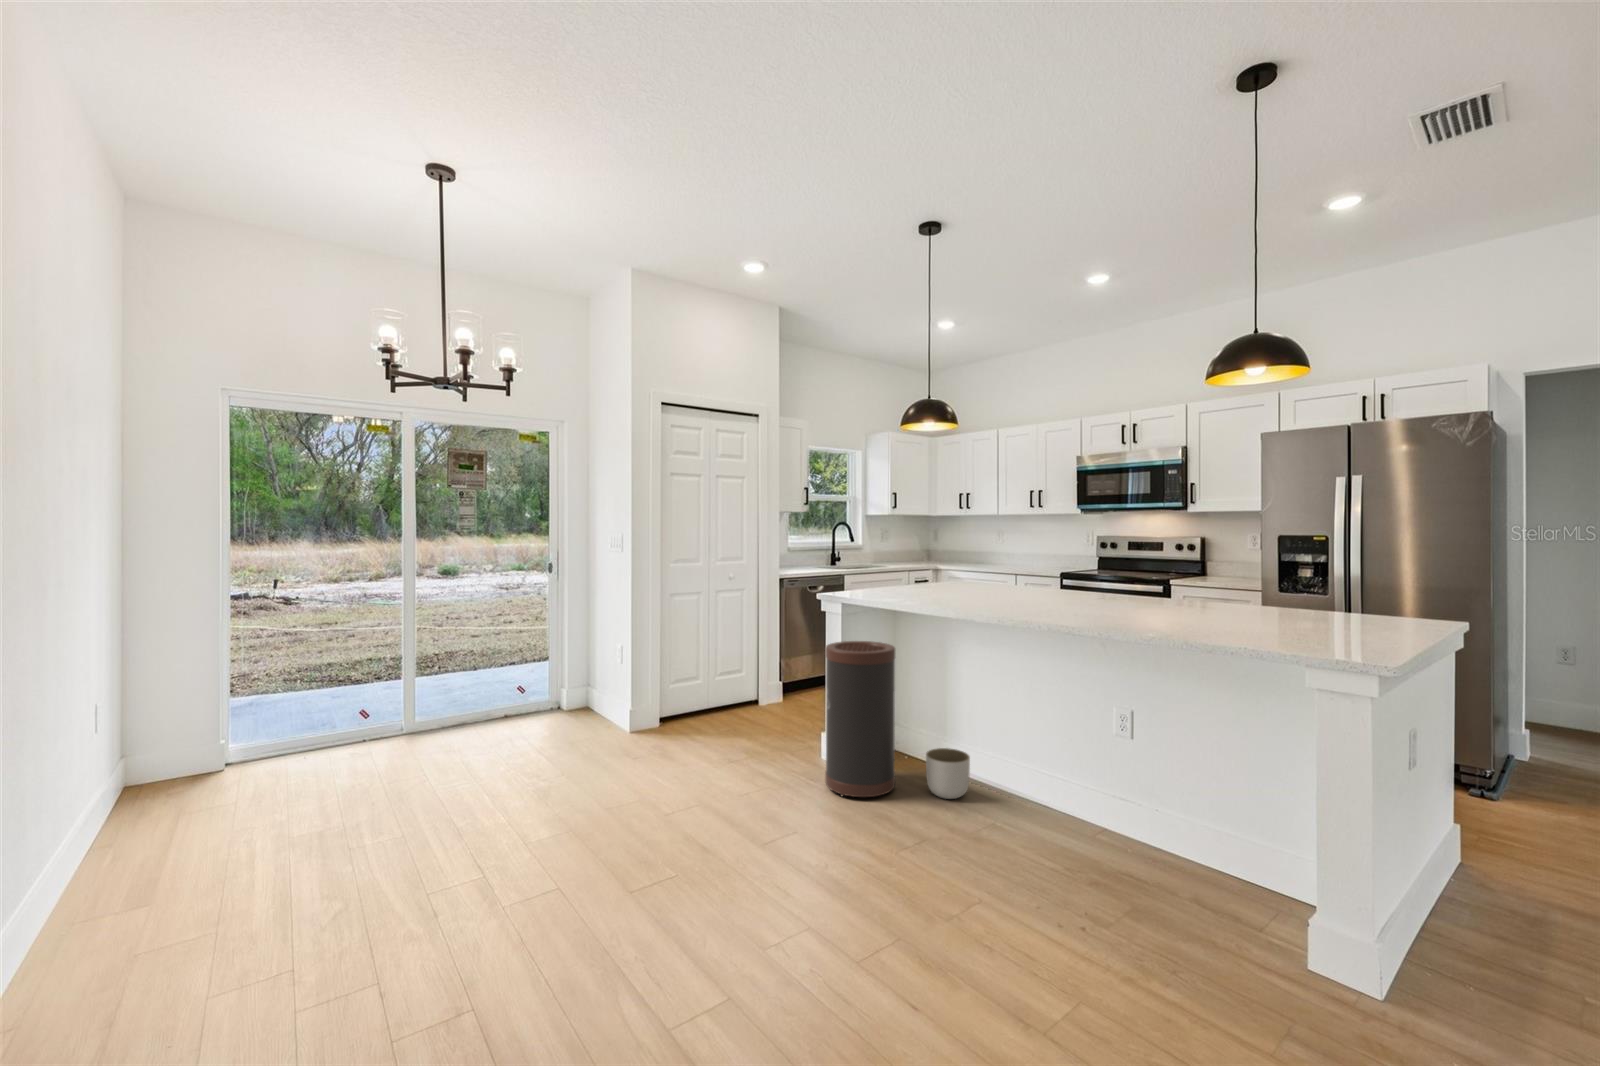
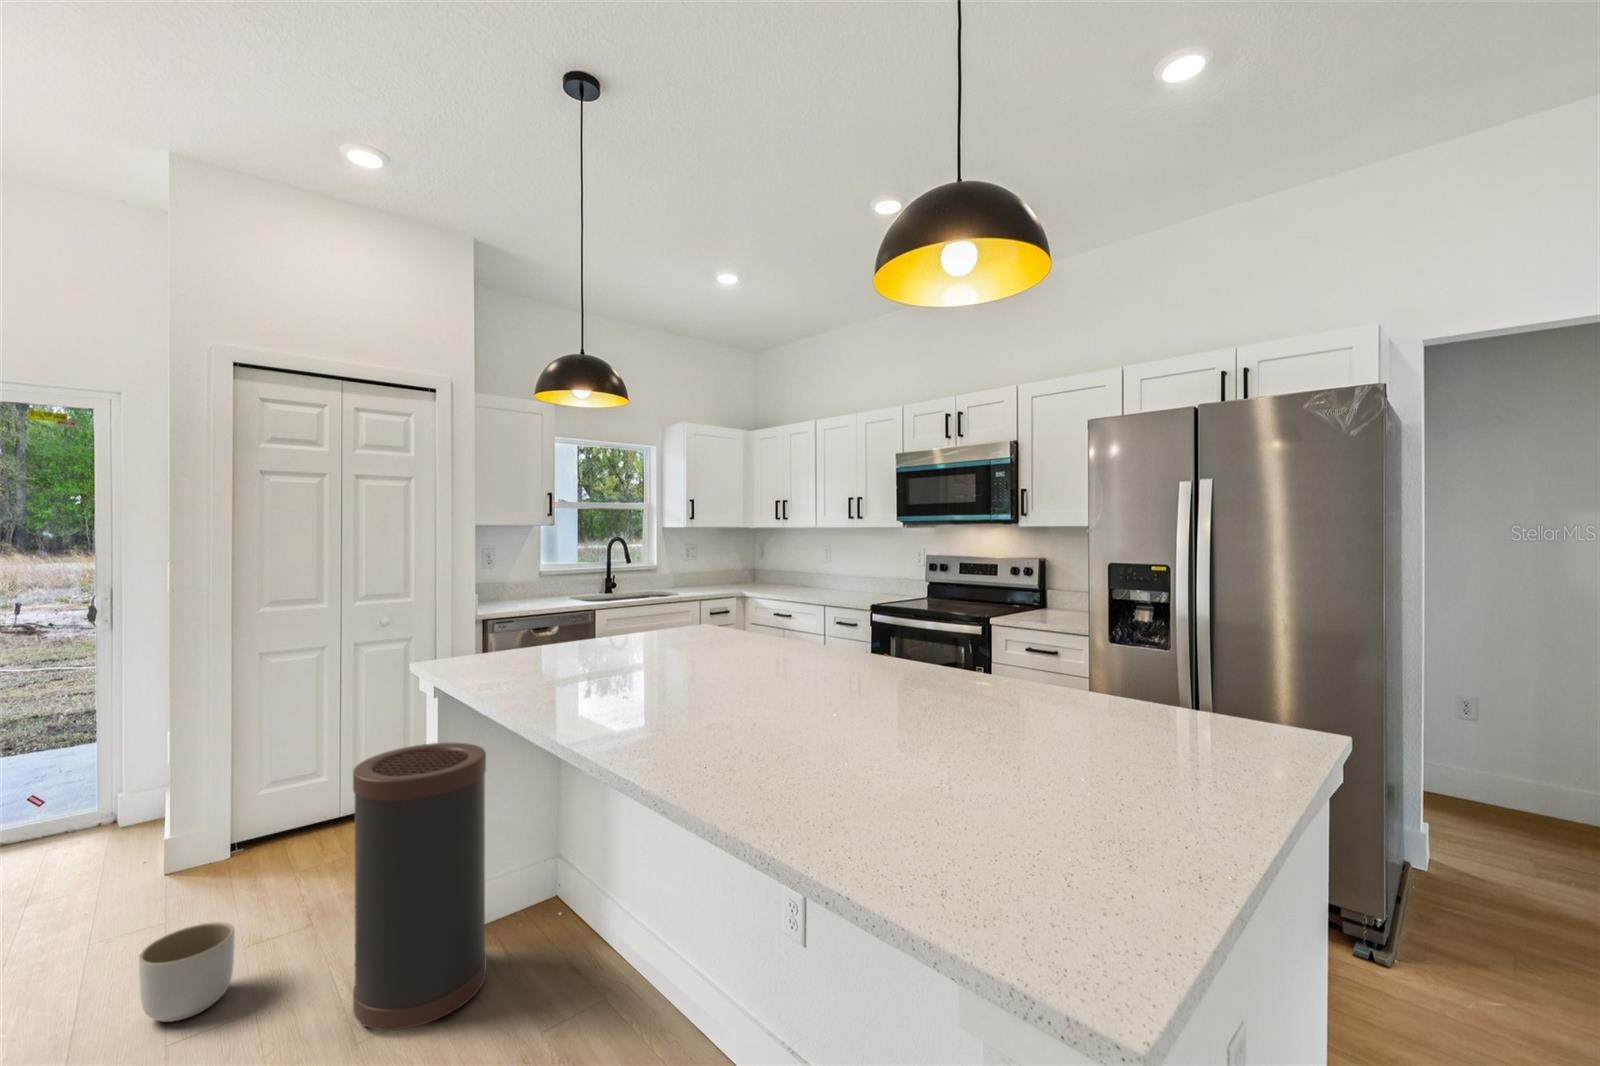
planter: present [926,748,970,799] -> present [139,922,235,1022]

